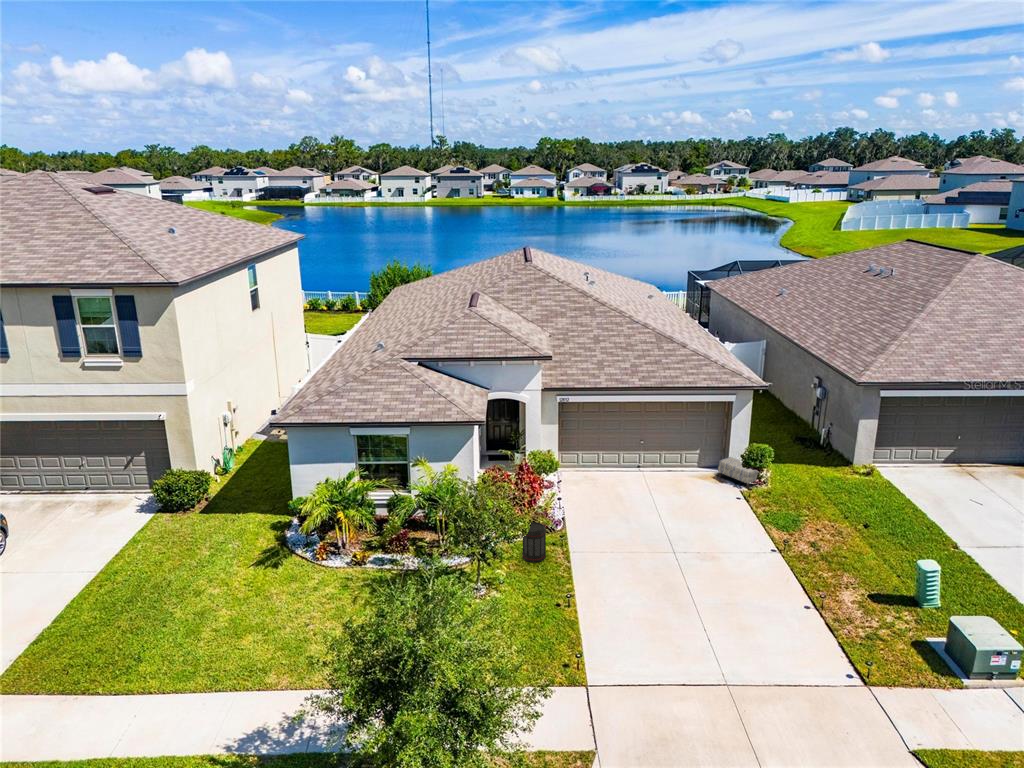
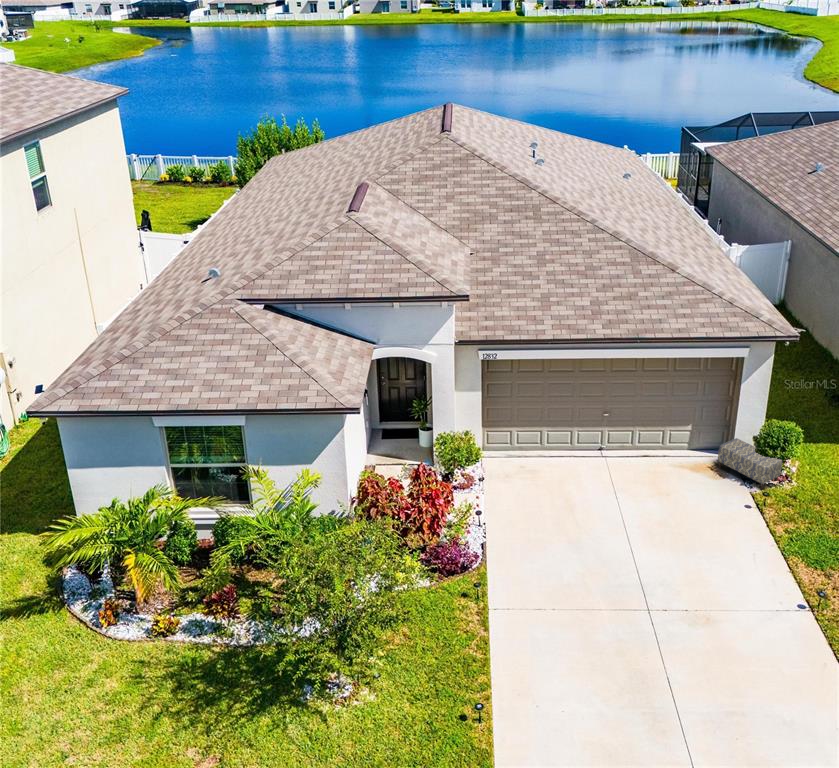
trash can: present [522,522,546,563] -> none [413,571,450,634]

